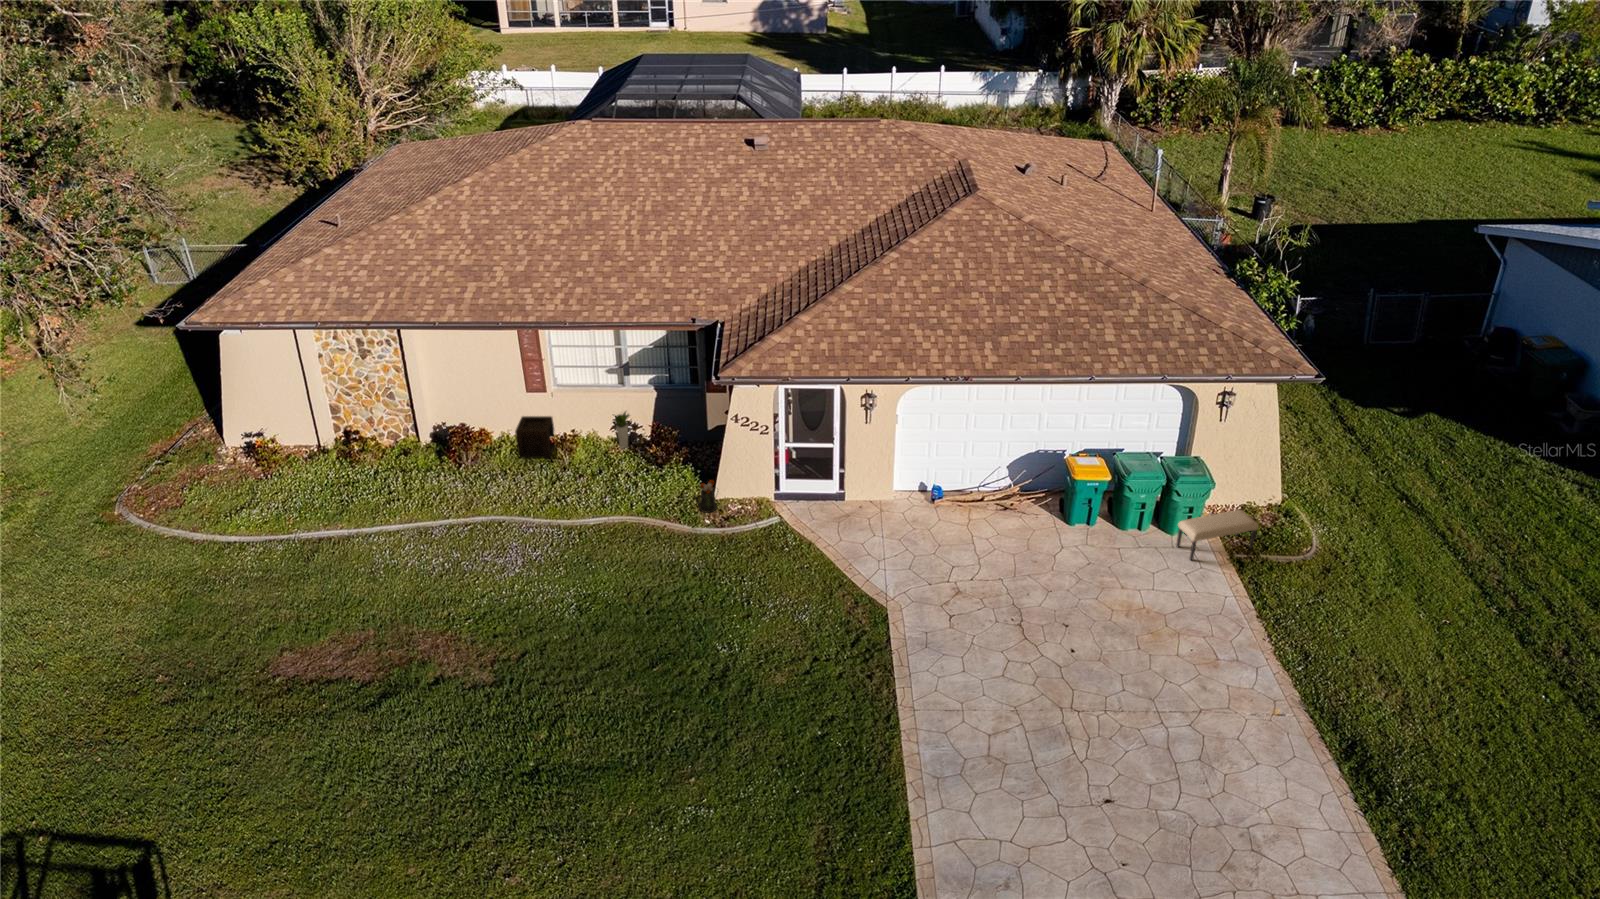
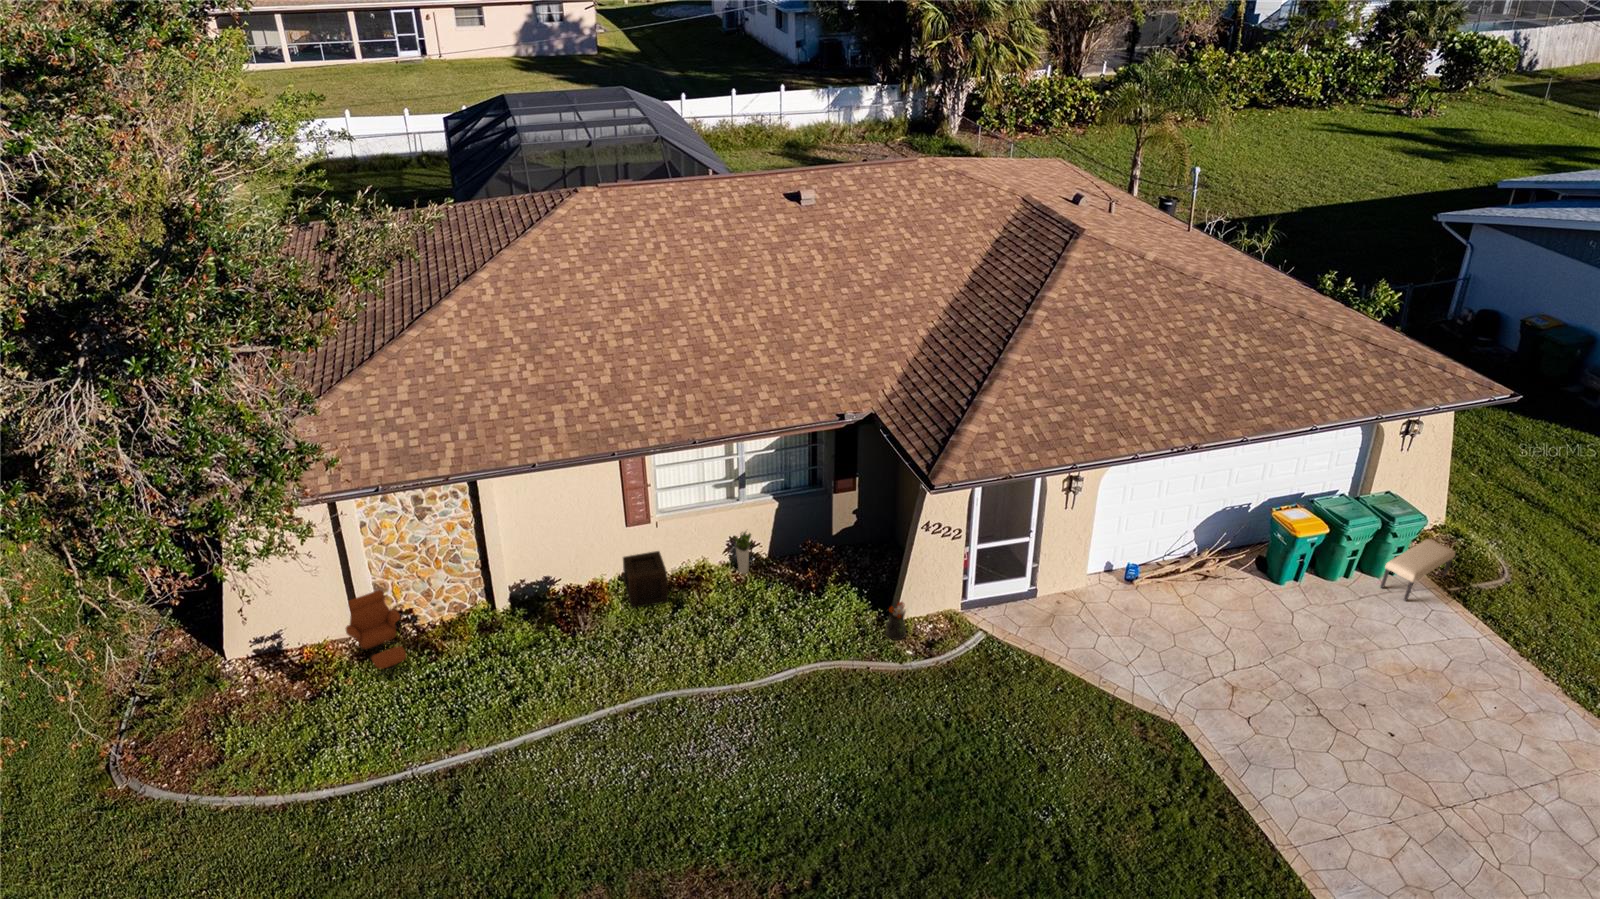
lounge chair: none [297,408,341,476] -> present [346,590,408,680]

